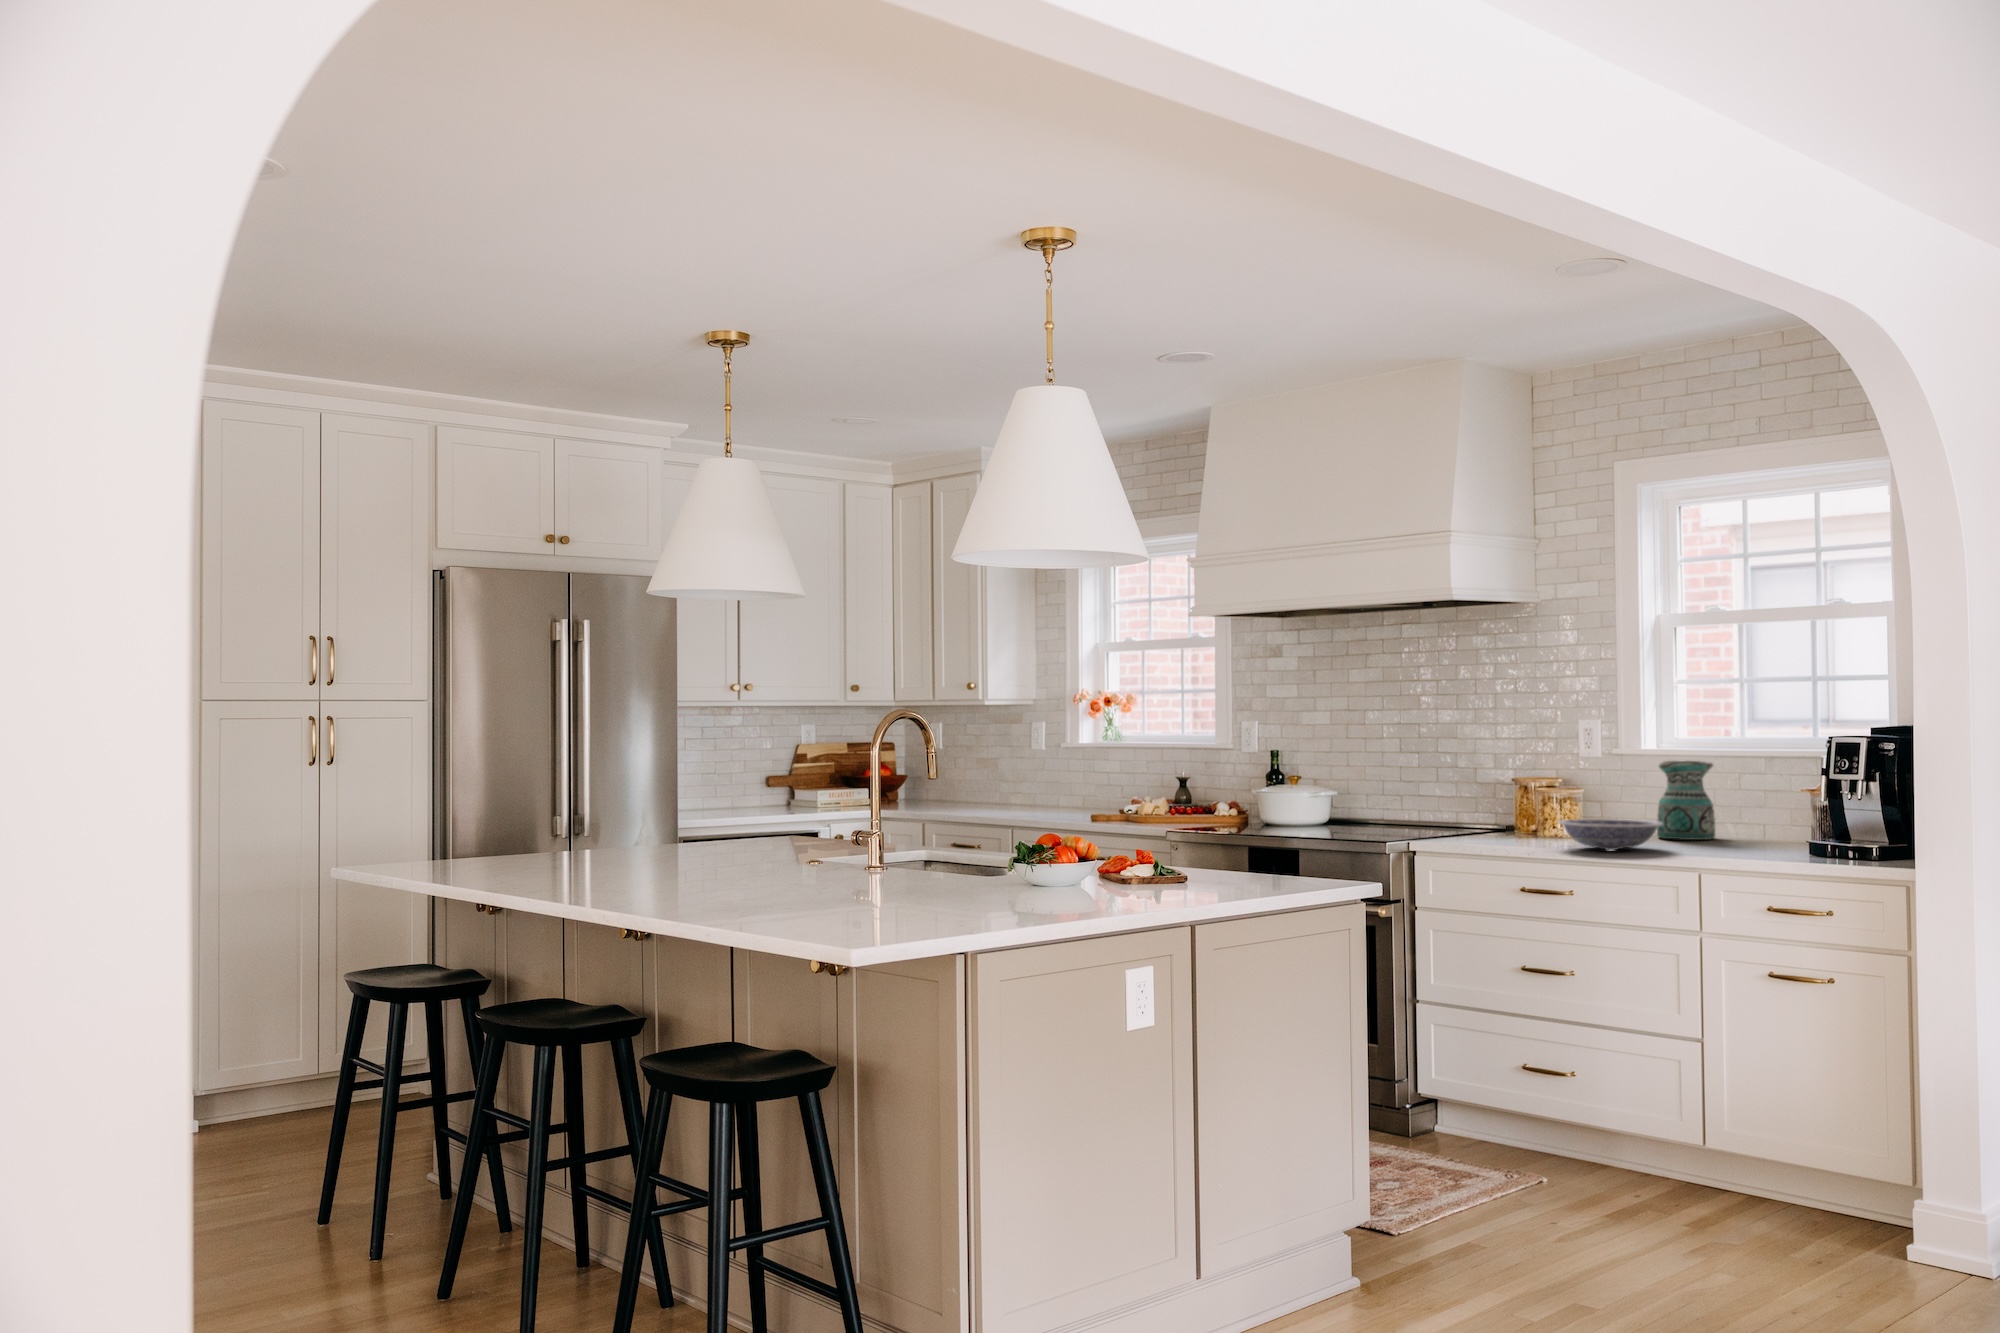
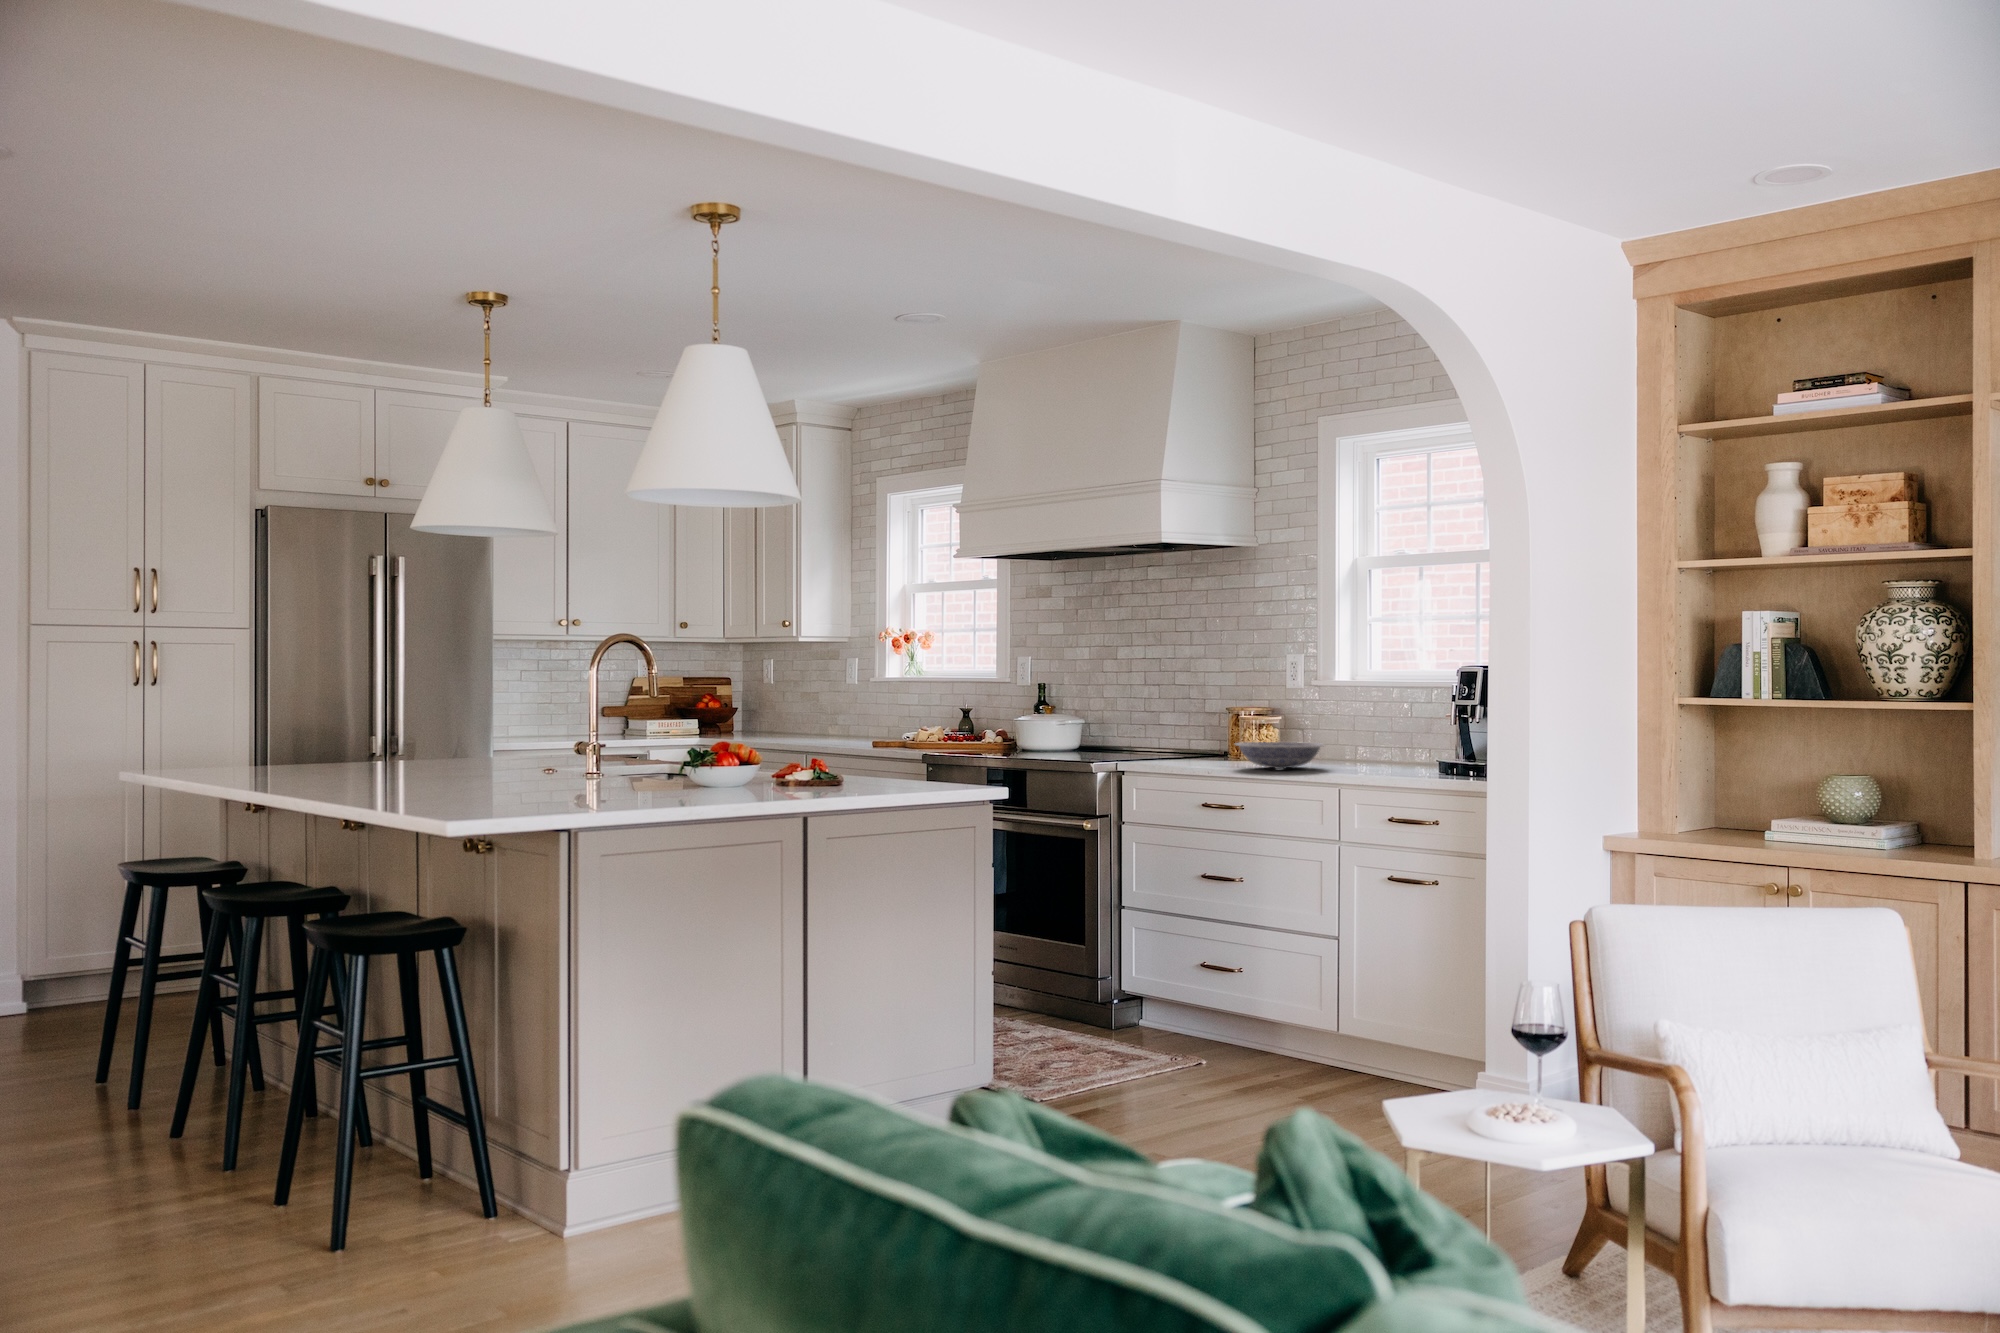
ceramic pitcher: present [1657,761,1715,840] -> none [1341,689,1408,762]

